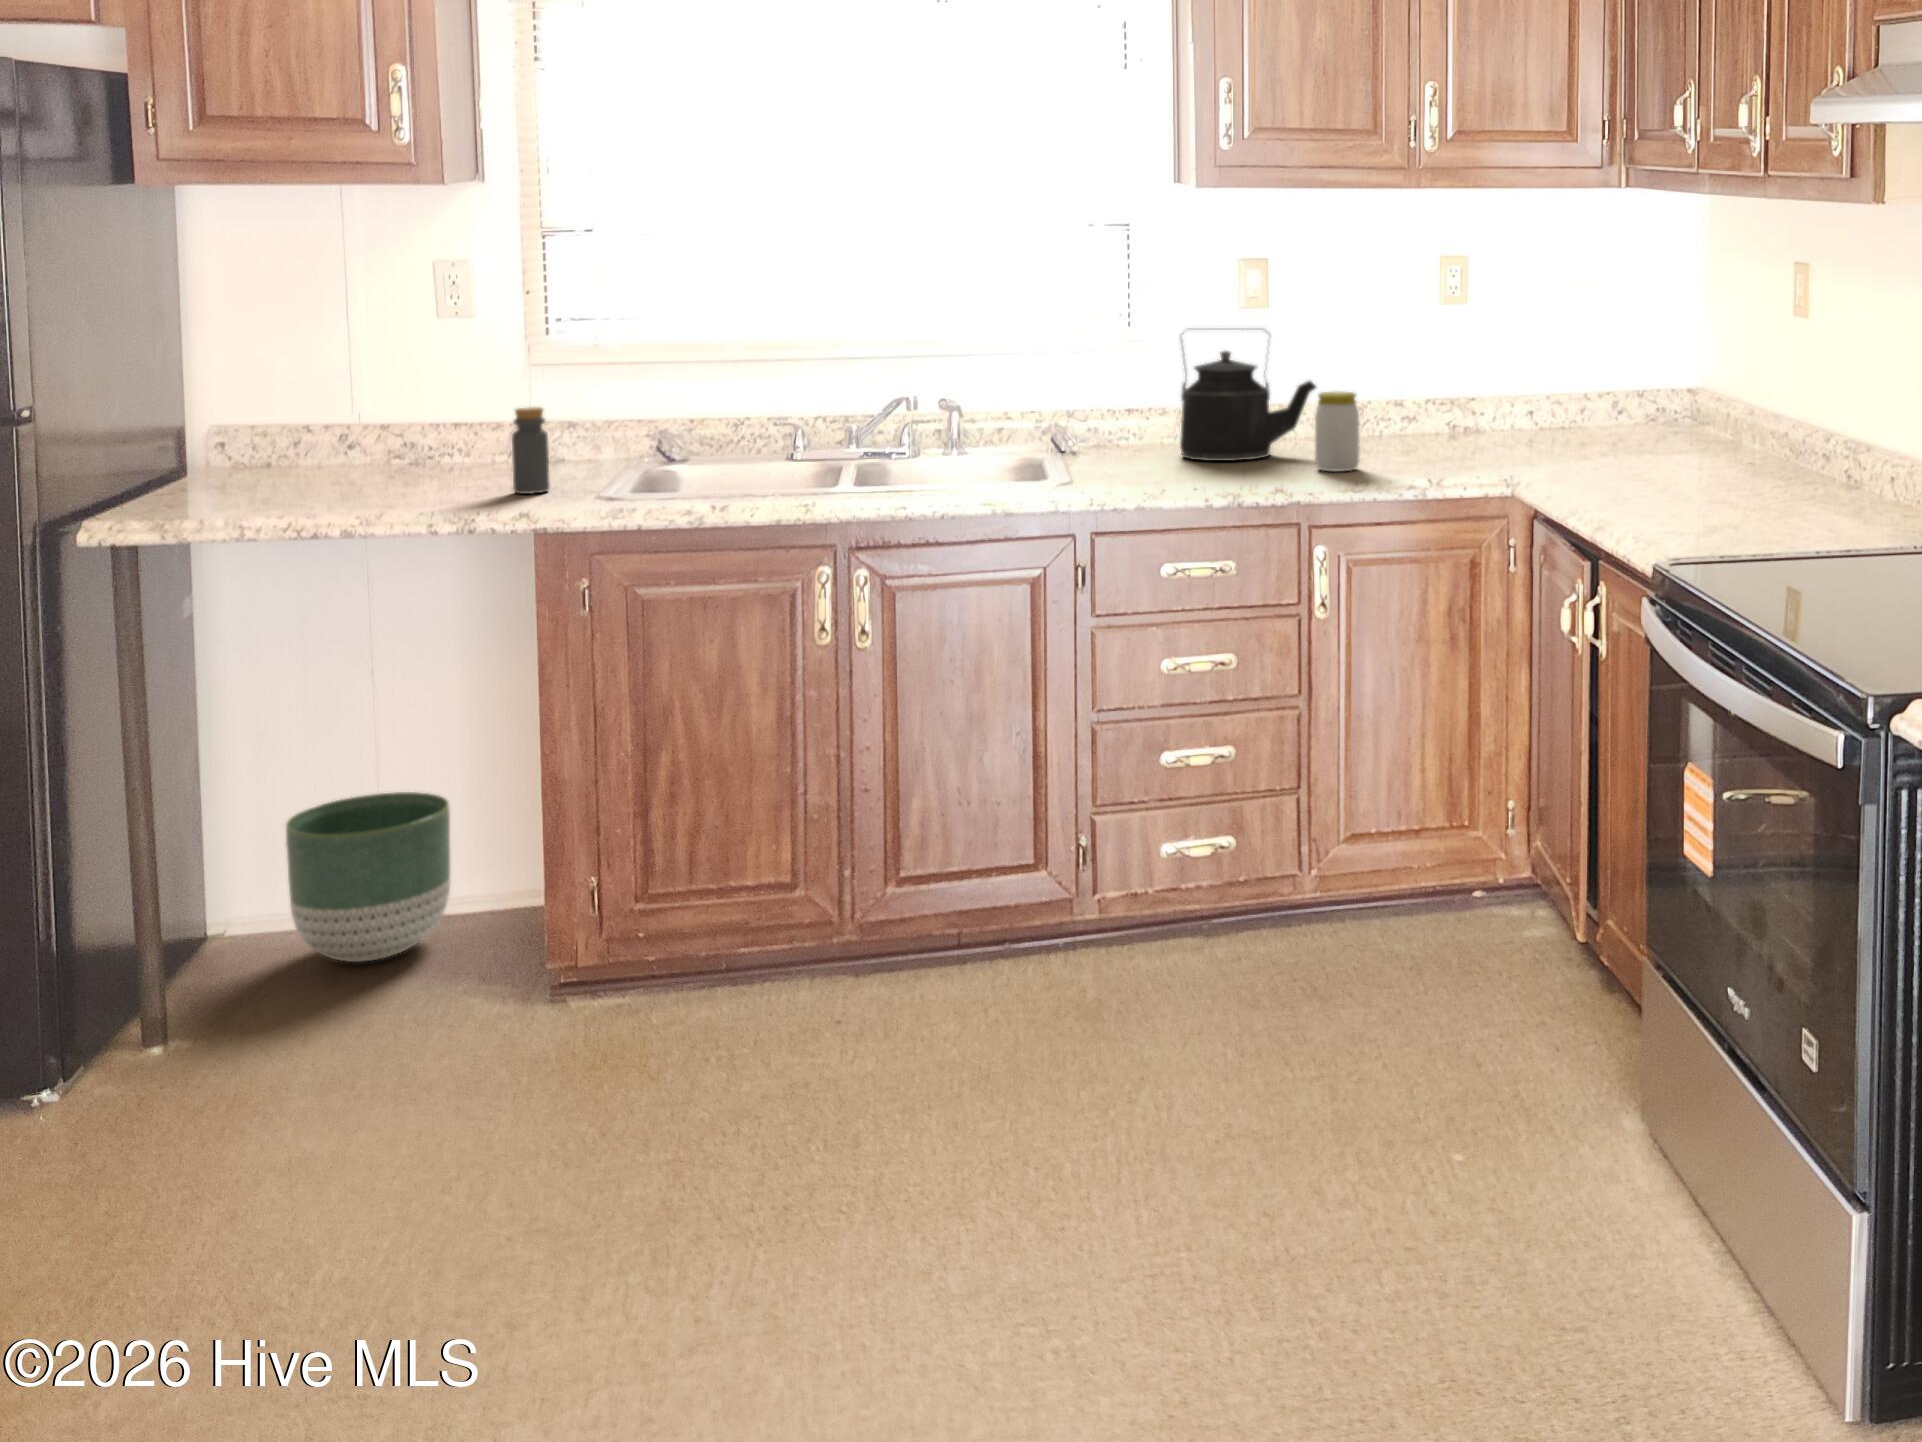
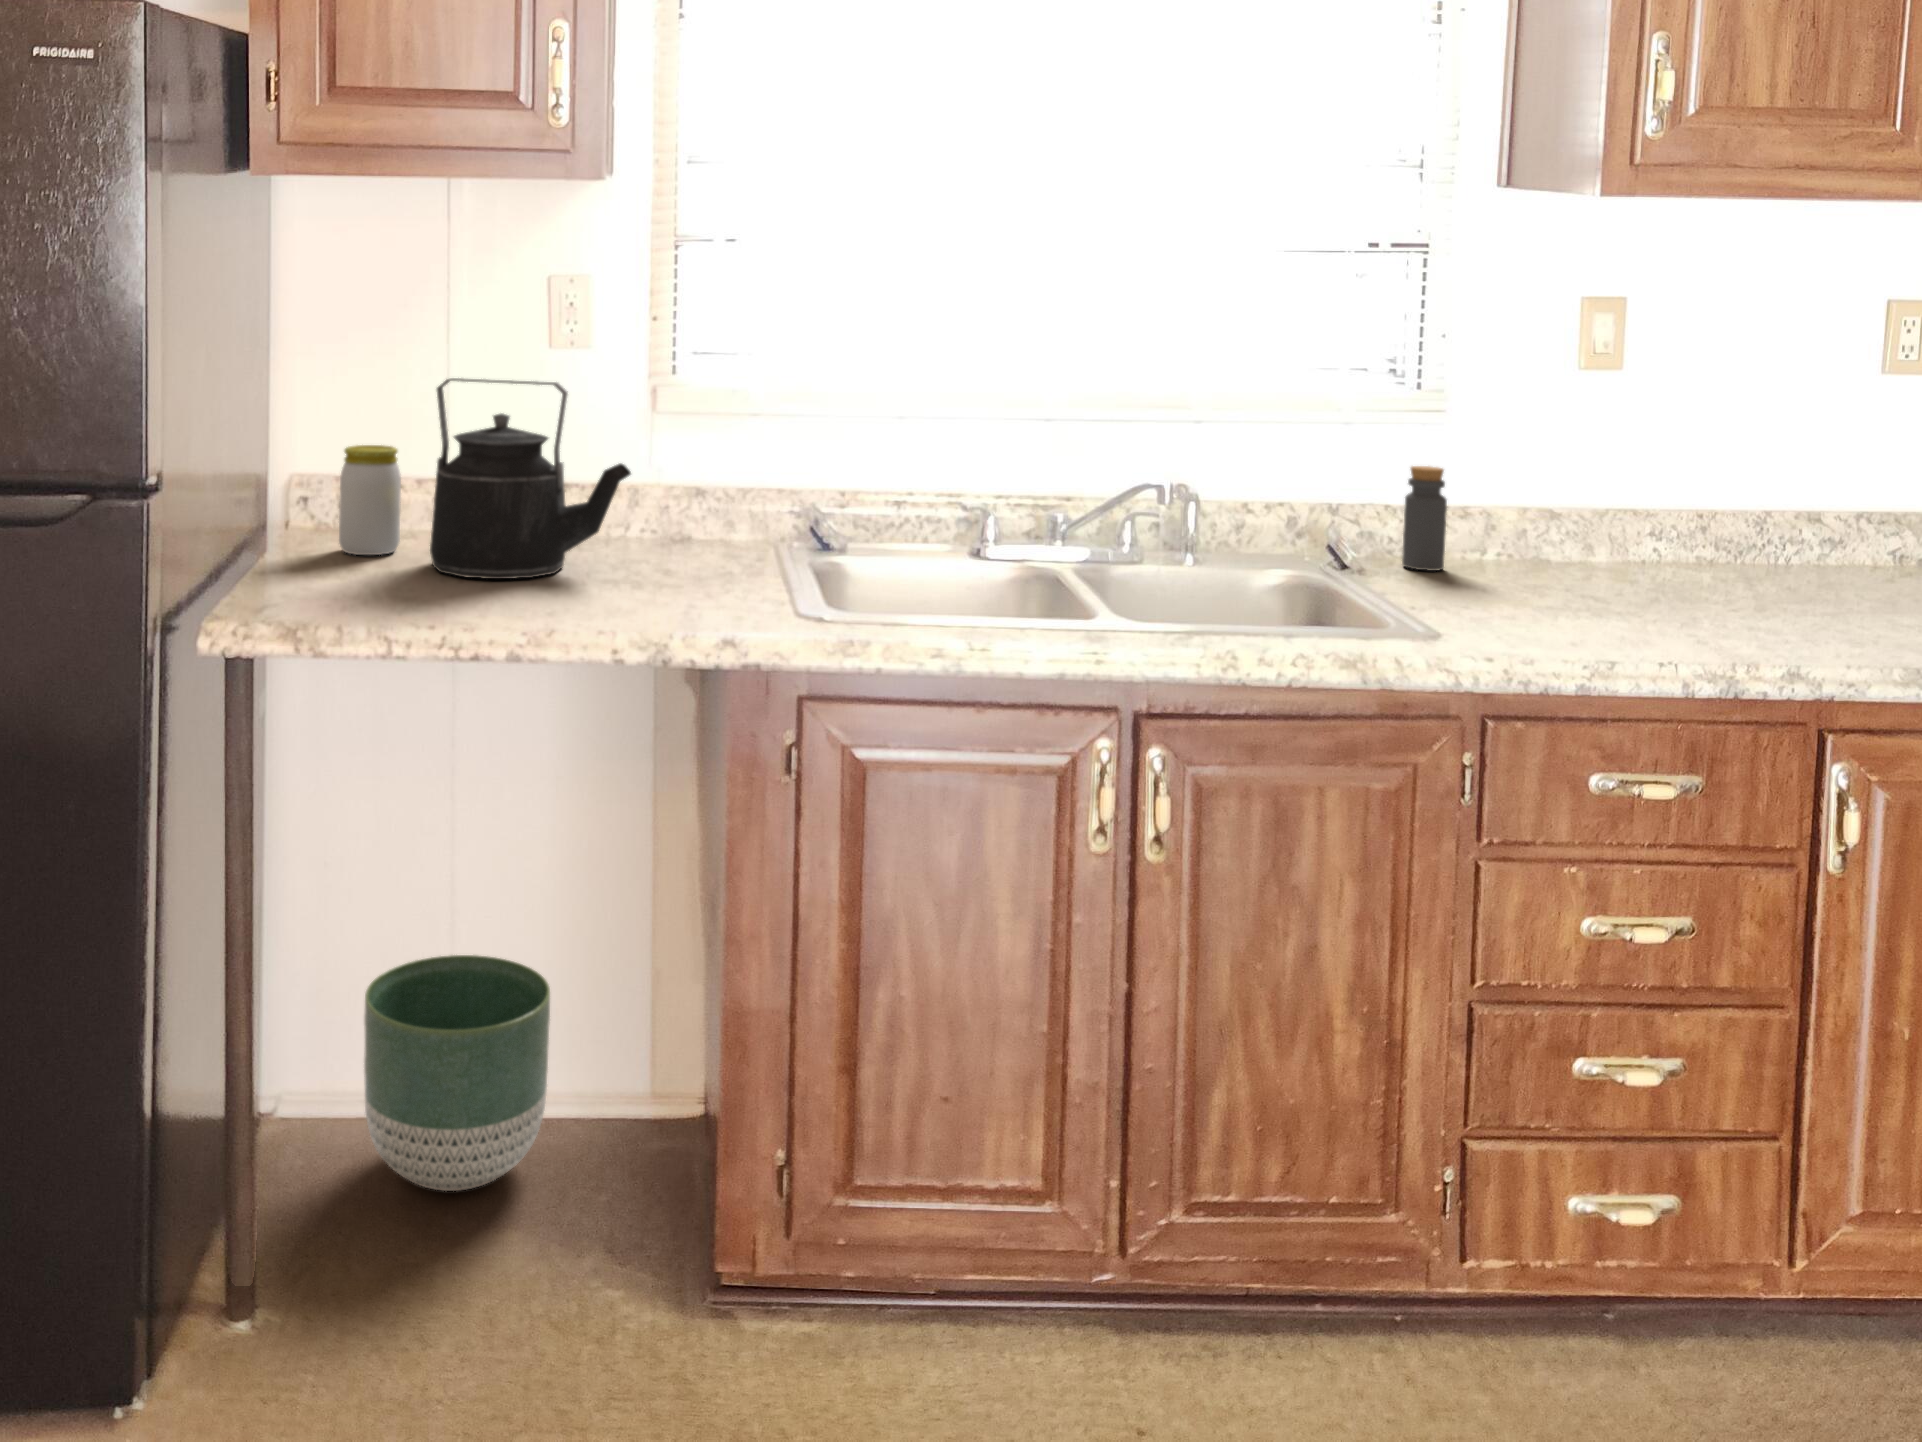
kettle: present [1180,333,1316,461] -> present [430,378,631,579]
jar: present [1315,392,1359,471] -> present [339,445,401,555]
bottle: present [512,407,550,494] -> present [1402,466,1447,571]

